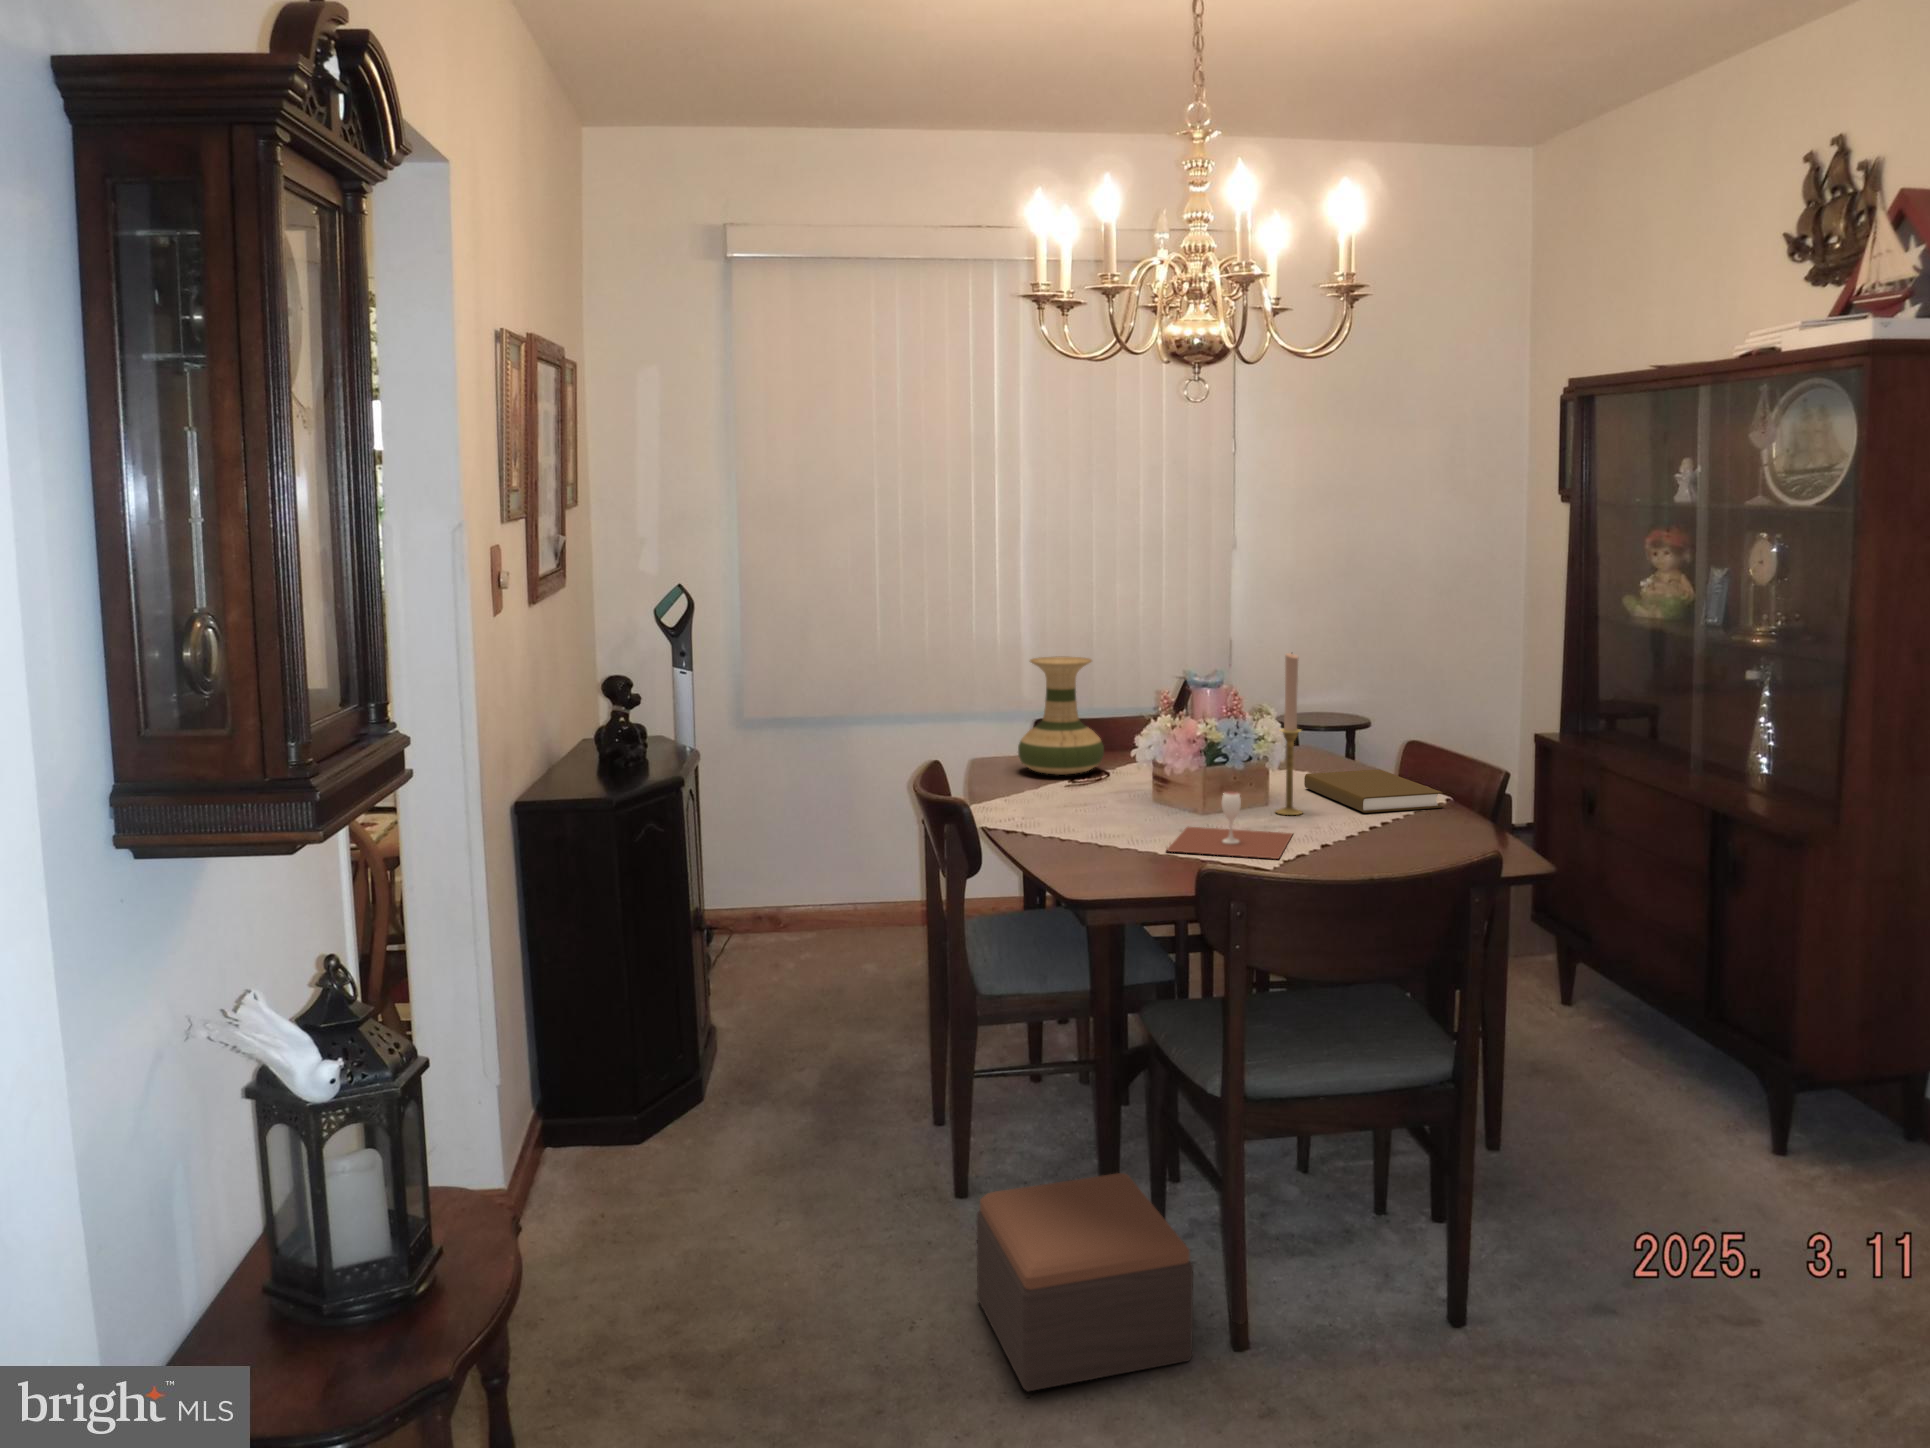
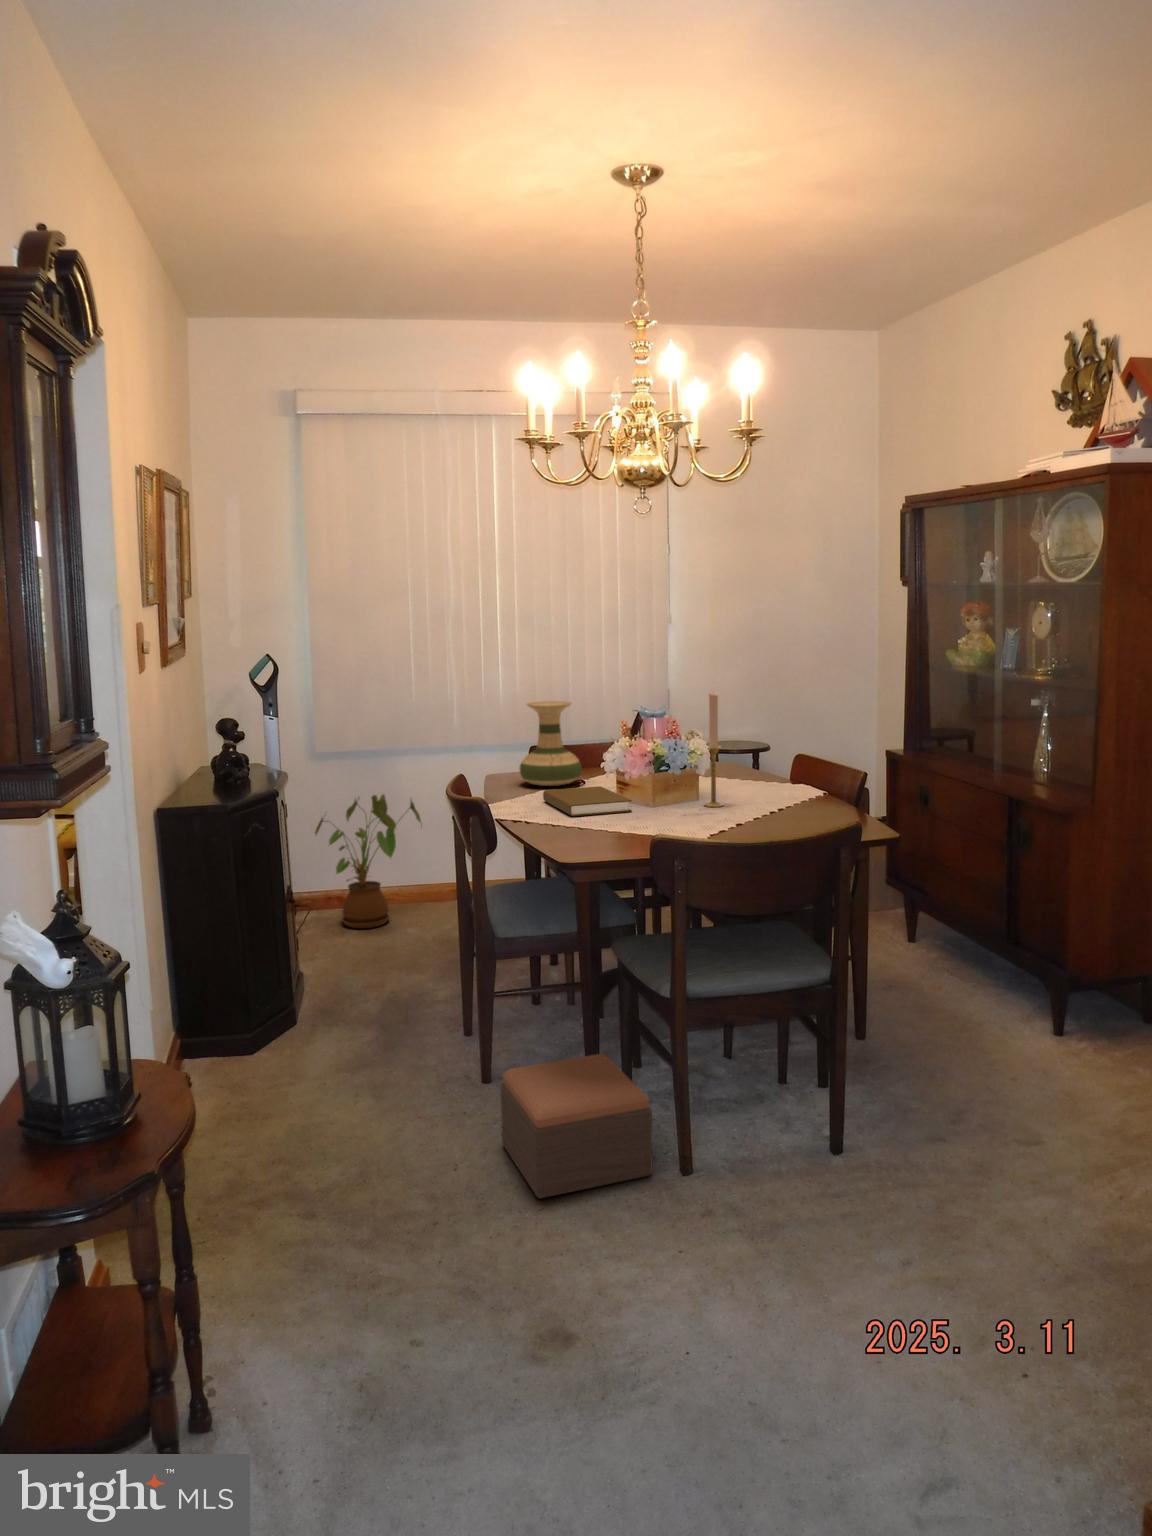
book: present [1304,769,1443,813] -> present [543,786,632,816]
house plant: none [742,771,887,953] -> present [315,795,421,928]
wine glass: present [1167,792,1292,859] -> none [627,789,716,833]

